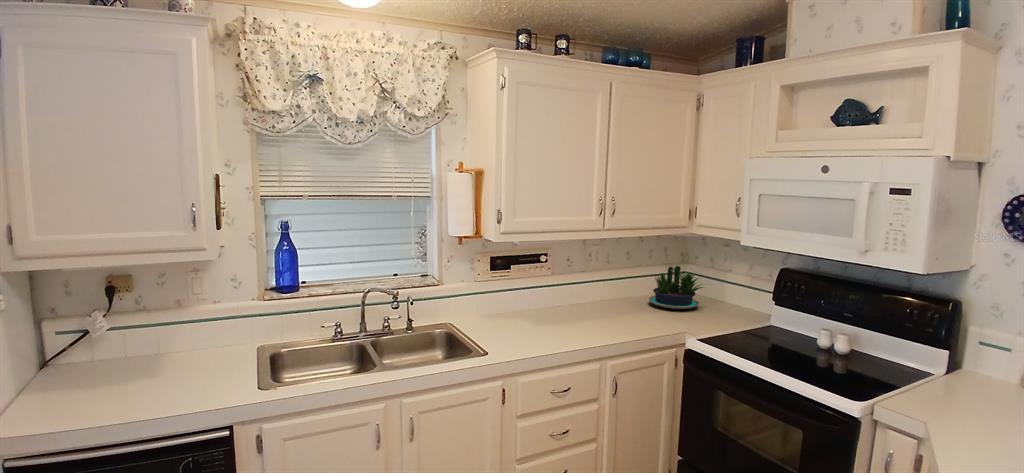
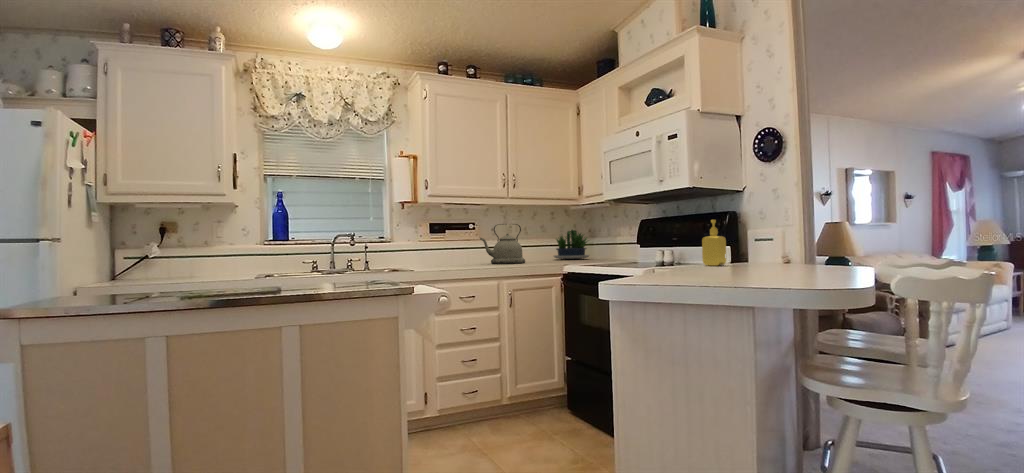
kettle: none [570,271,629,332] -> present [480,224,525,264]
soap dispenser: none [958,336,1006,411] -> present [702,220,726,266]

